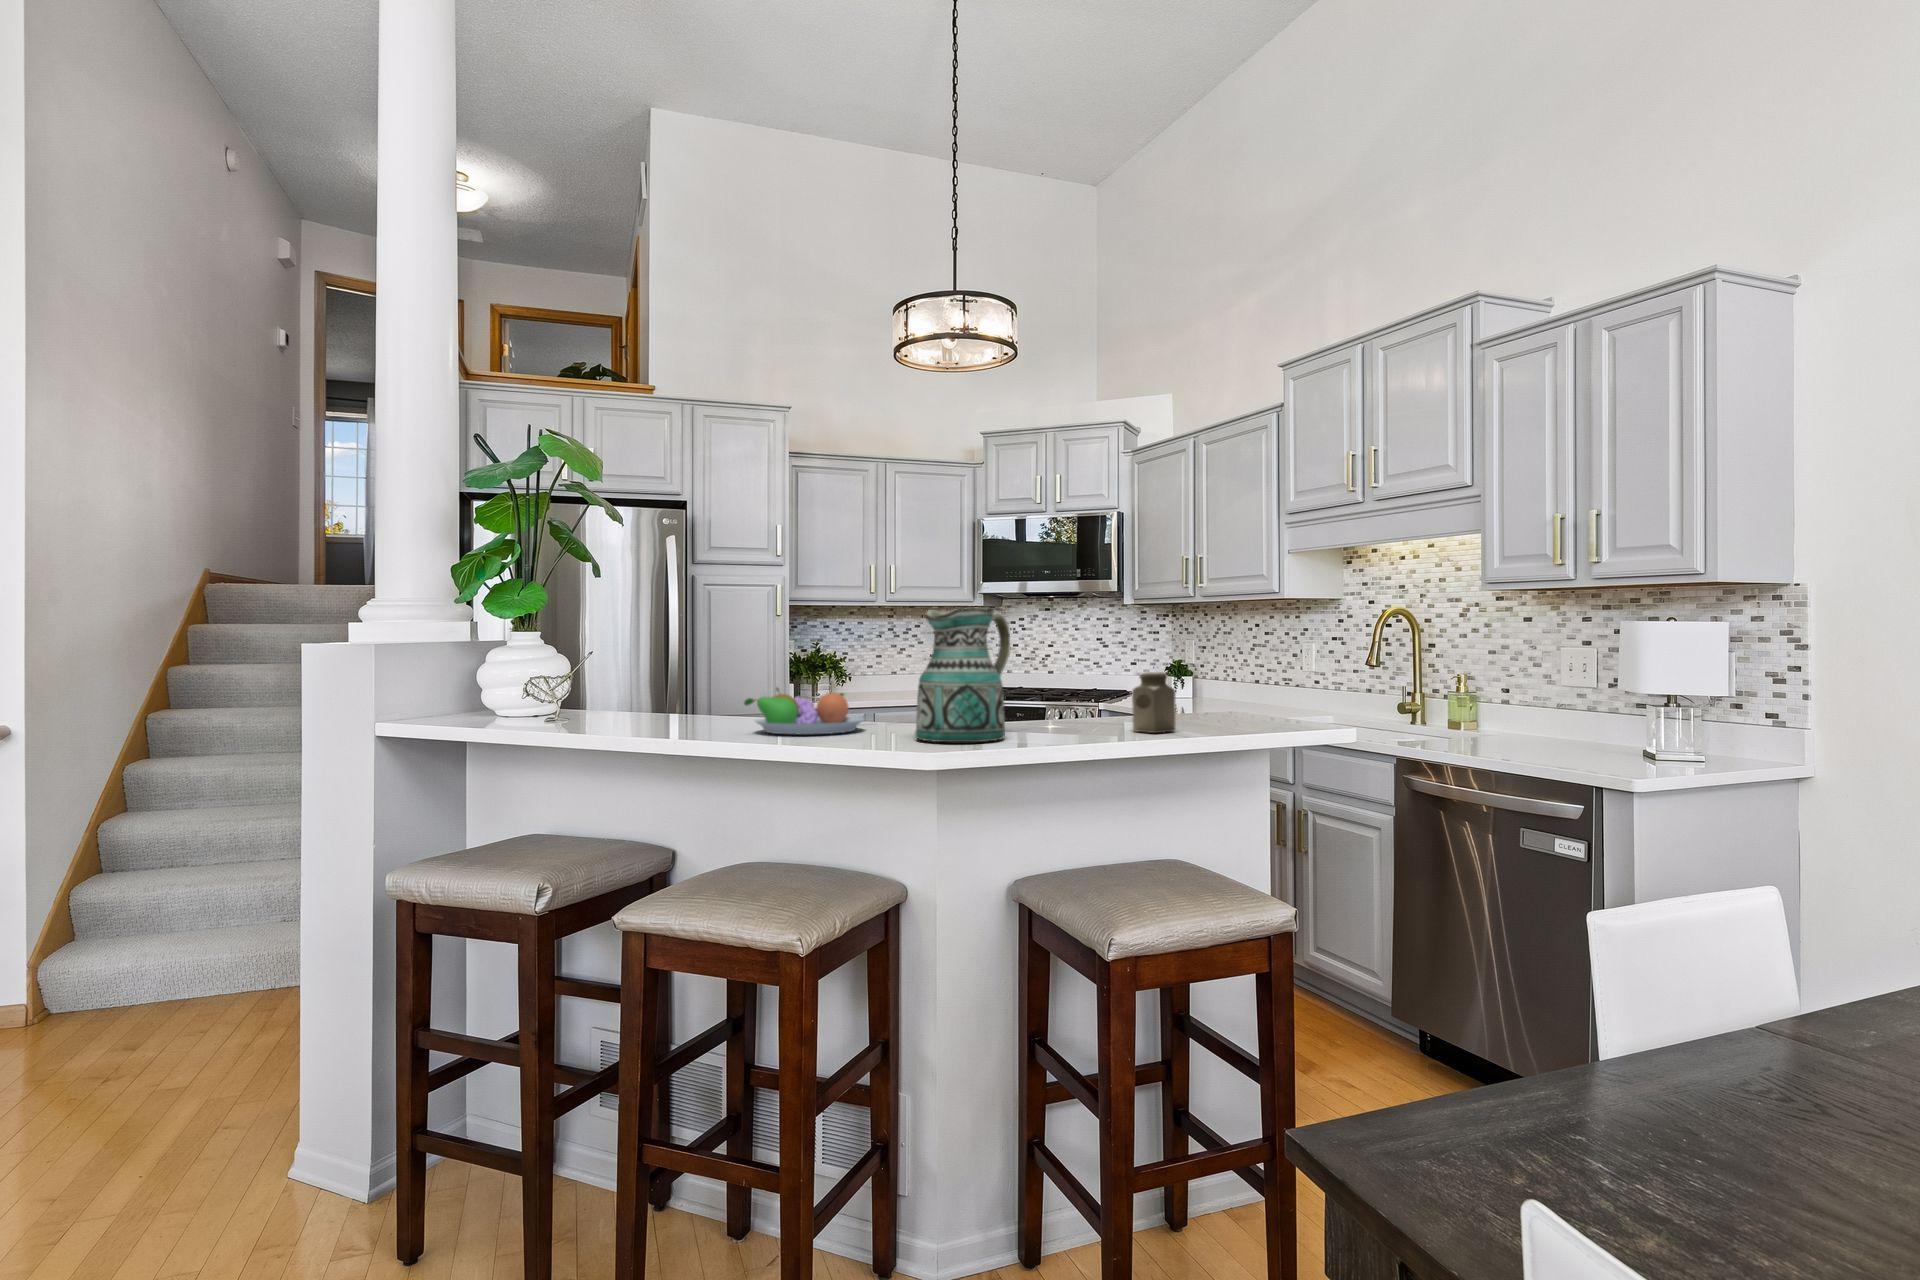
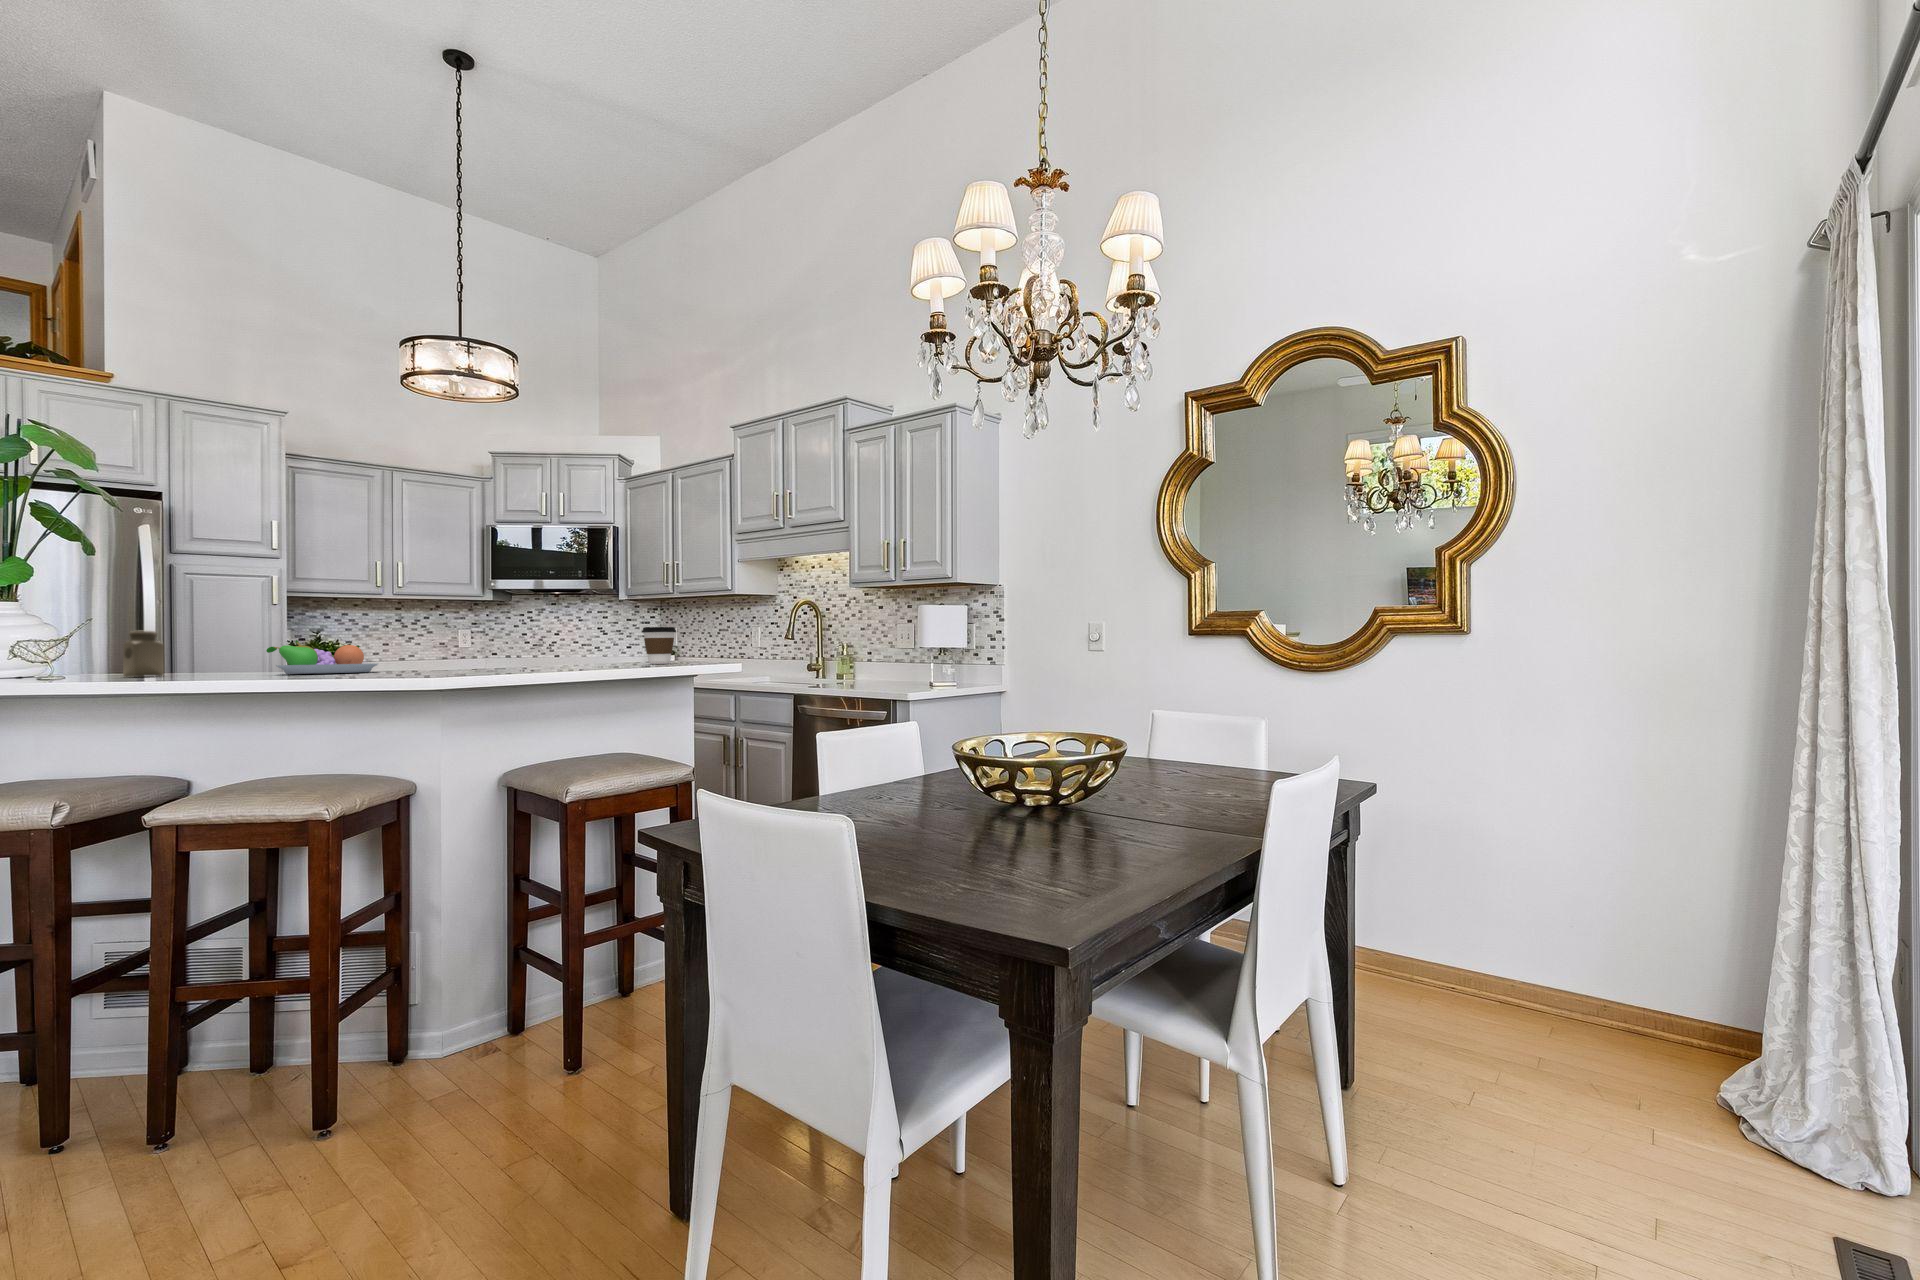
ceramic pitcher: present [915,608,1010,742] -> none [423,579,501,672]
coffee cup: none [1194,668,1245,724] -> present [642,627,676,664]
salt shaker: present [1132,672,1176,733] -> present [123,631,164,677]

